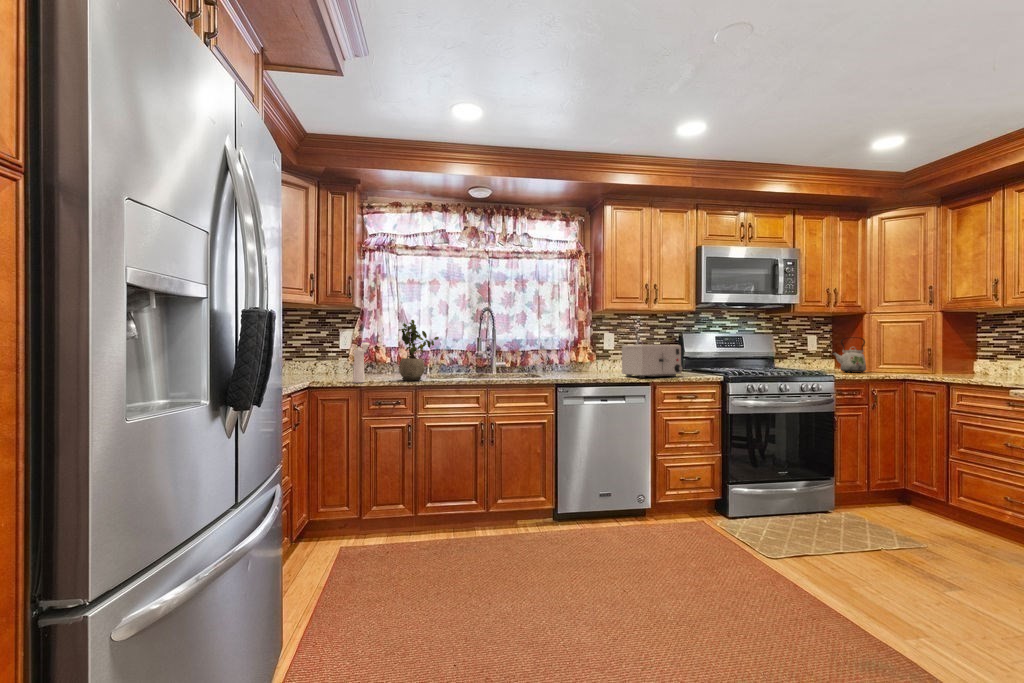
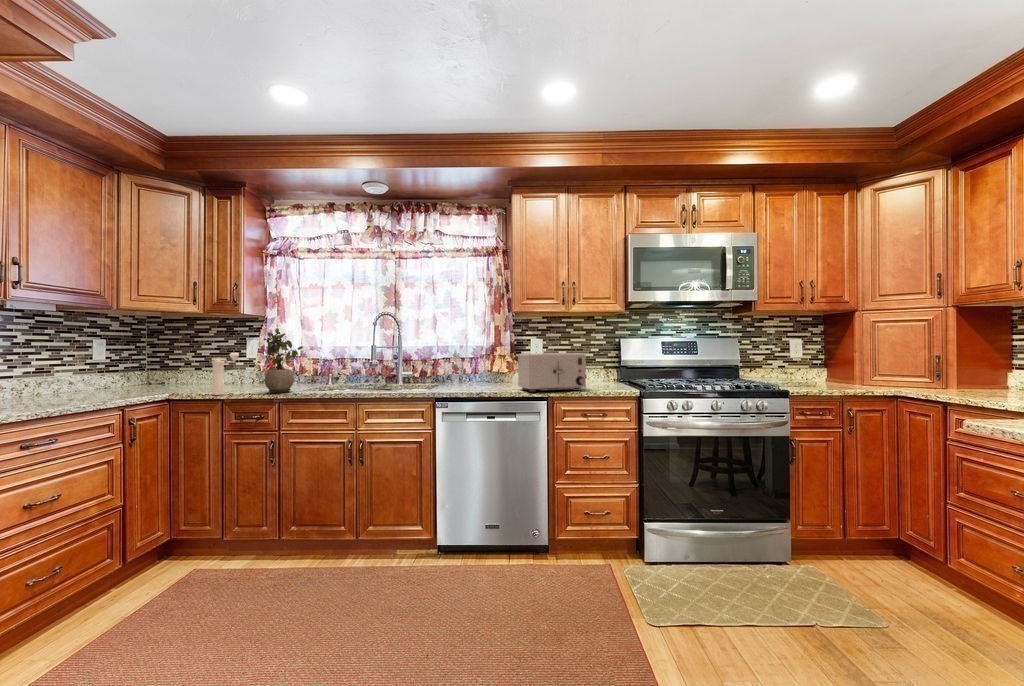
kettle: present [832,338,866,373] -> none [805,342,848,386]

